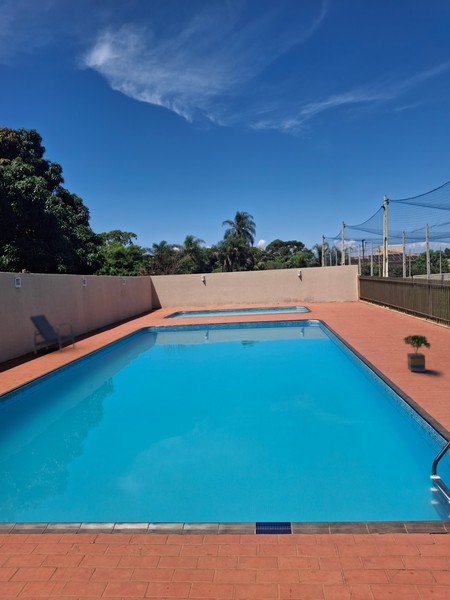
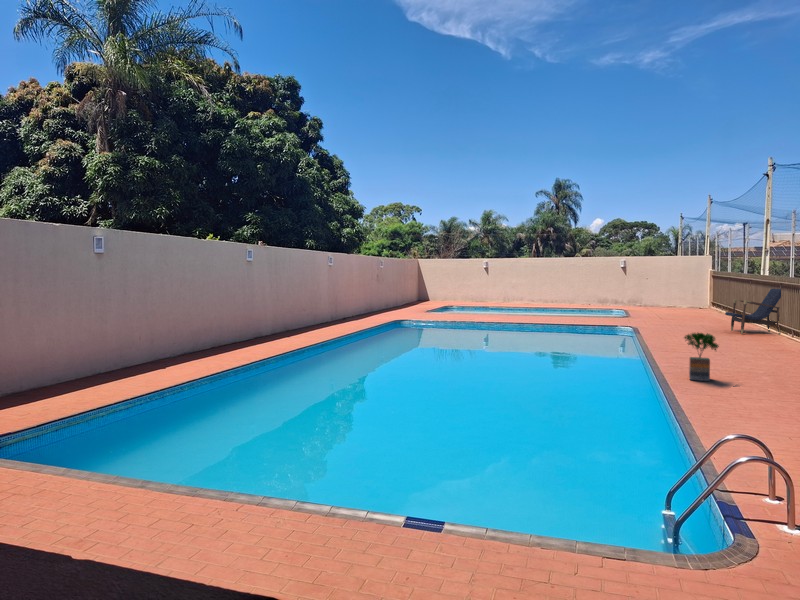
lounge chair: present [30,315,77,352] -> present [725,289,781,335]

